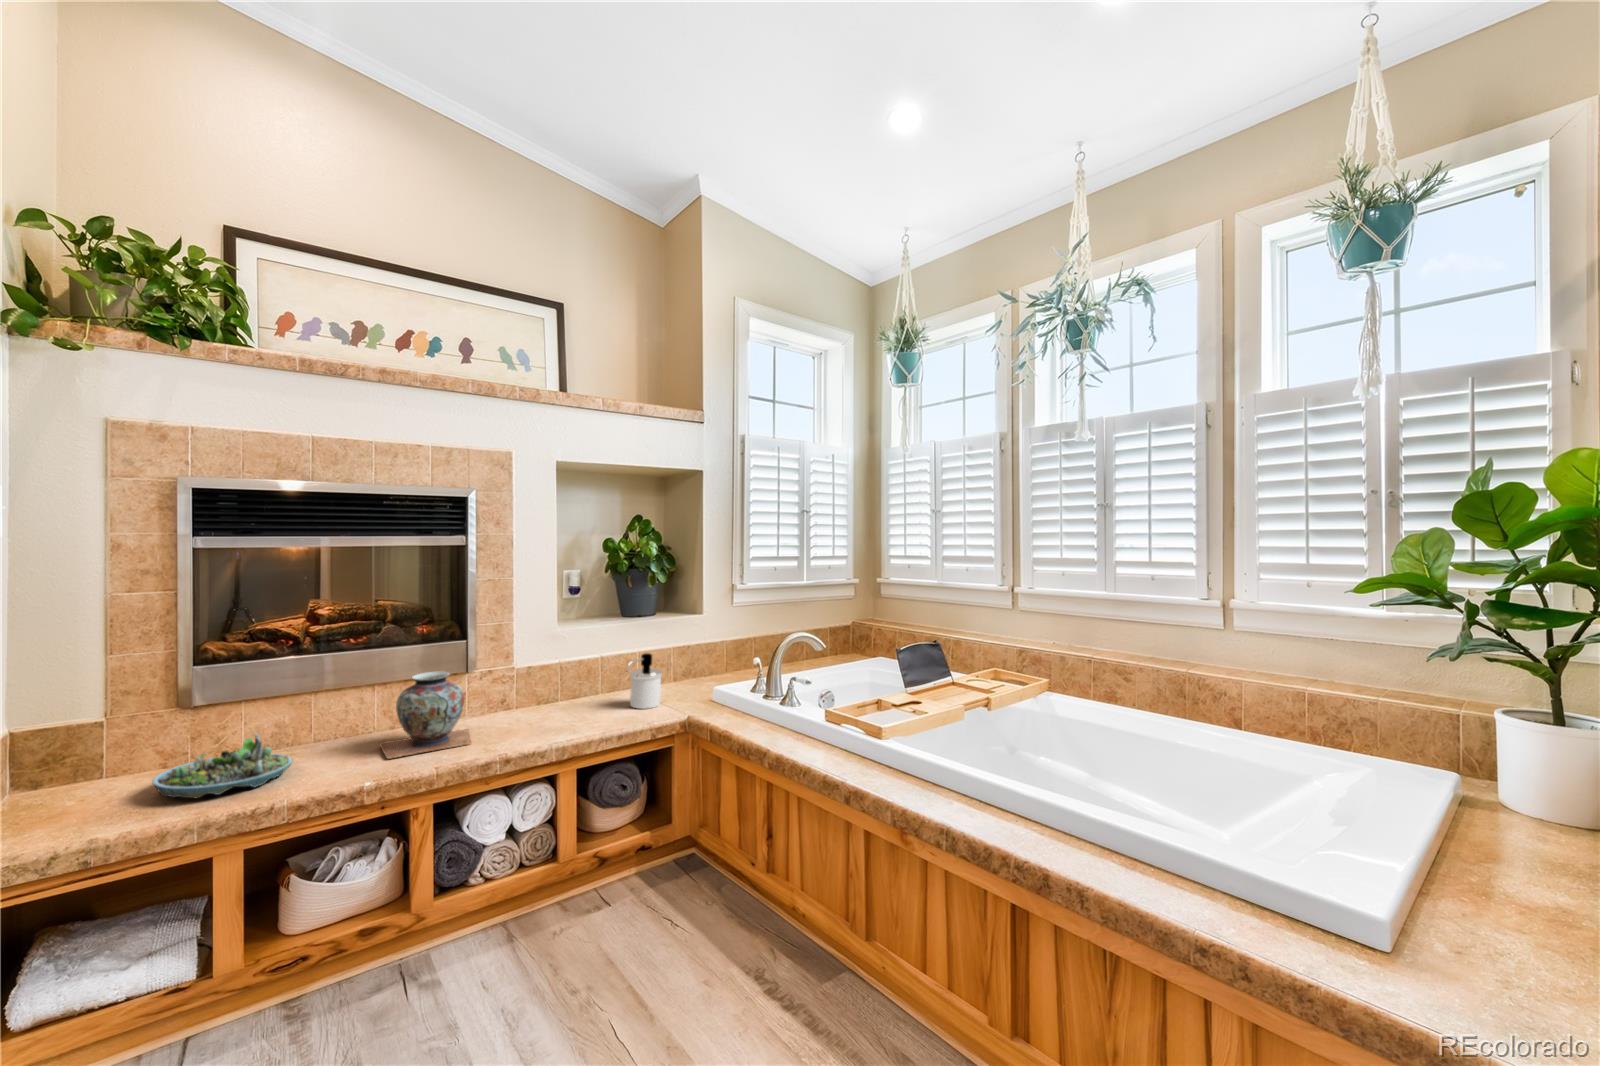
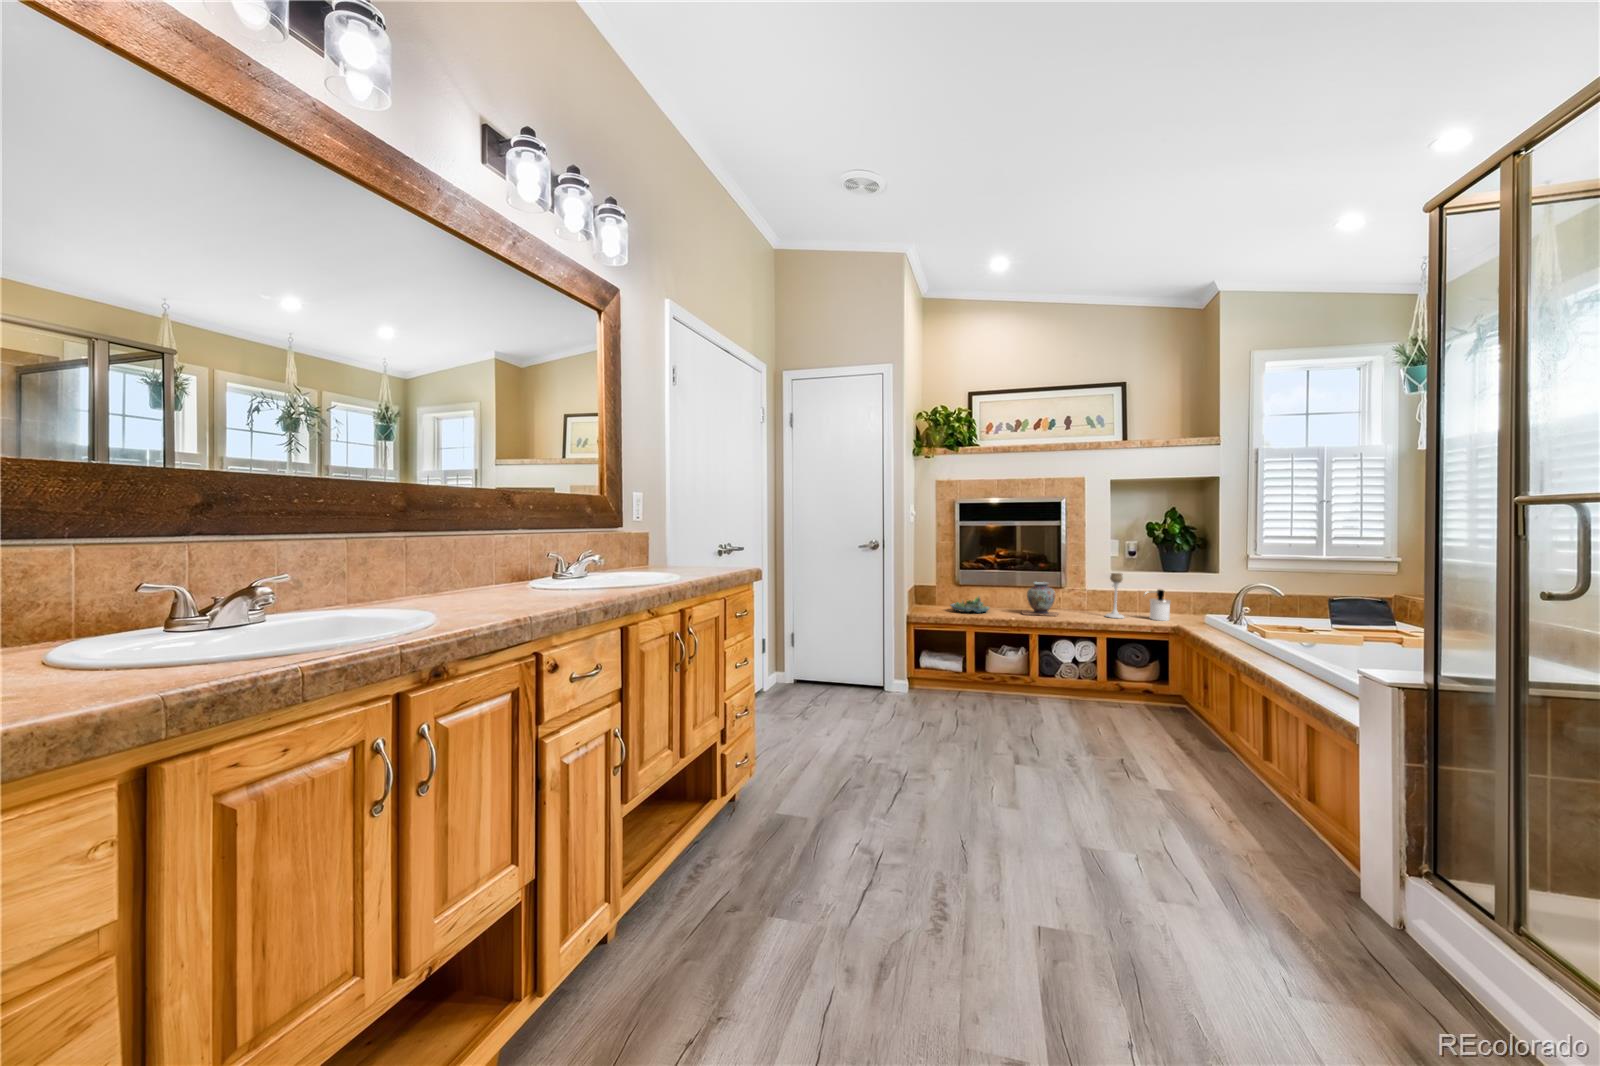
candle holder: none [558,633,593,720] -> present [1106,573,1124,618]

